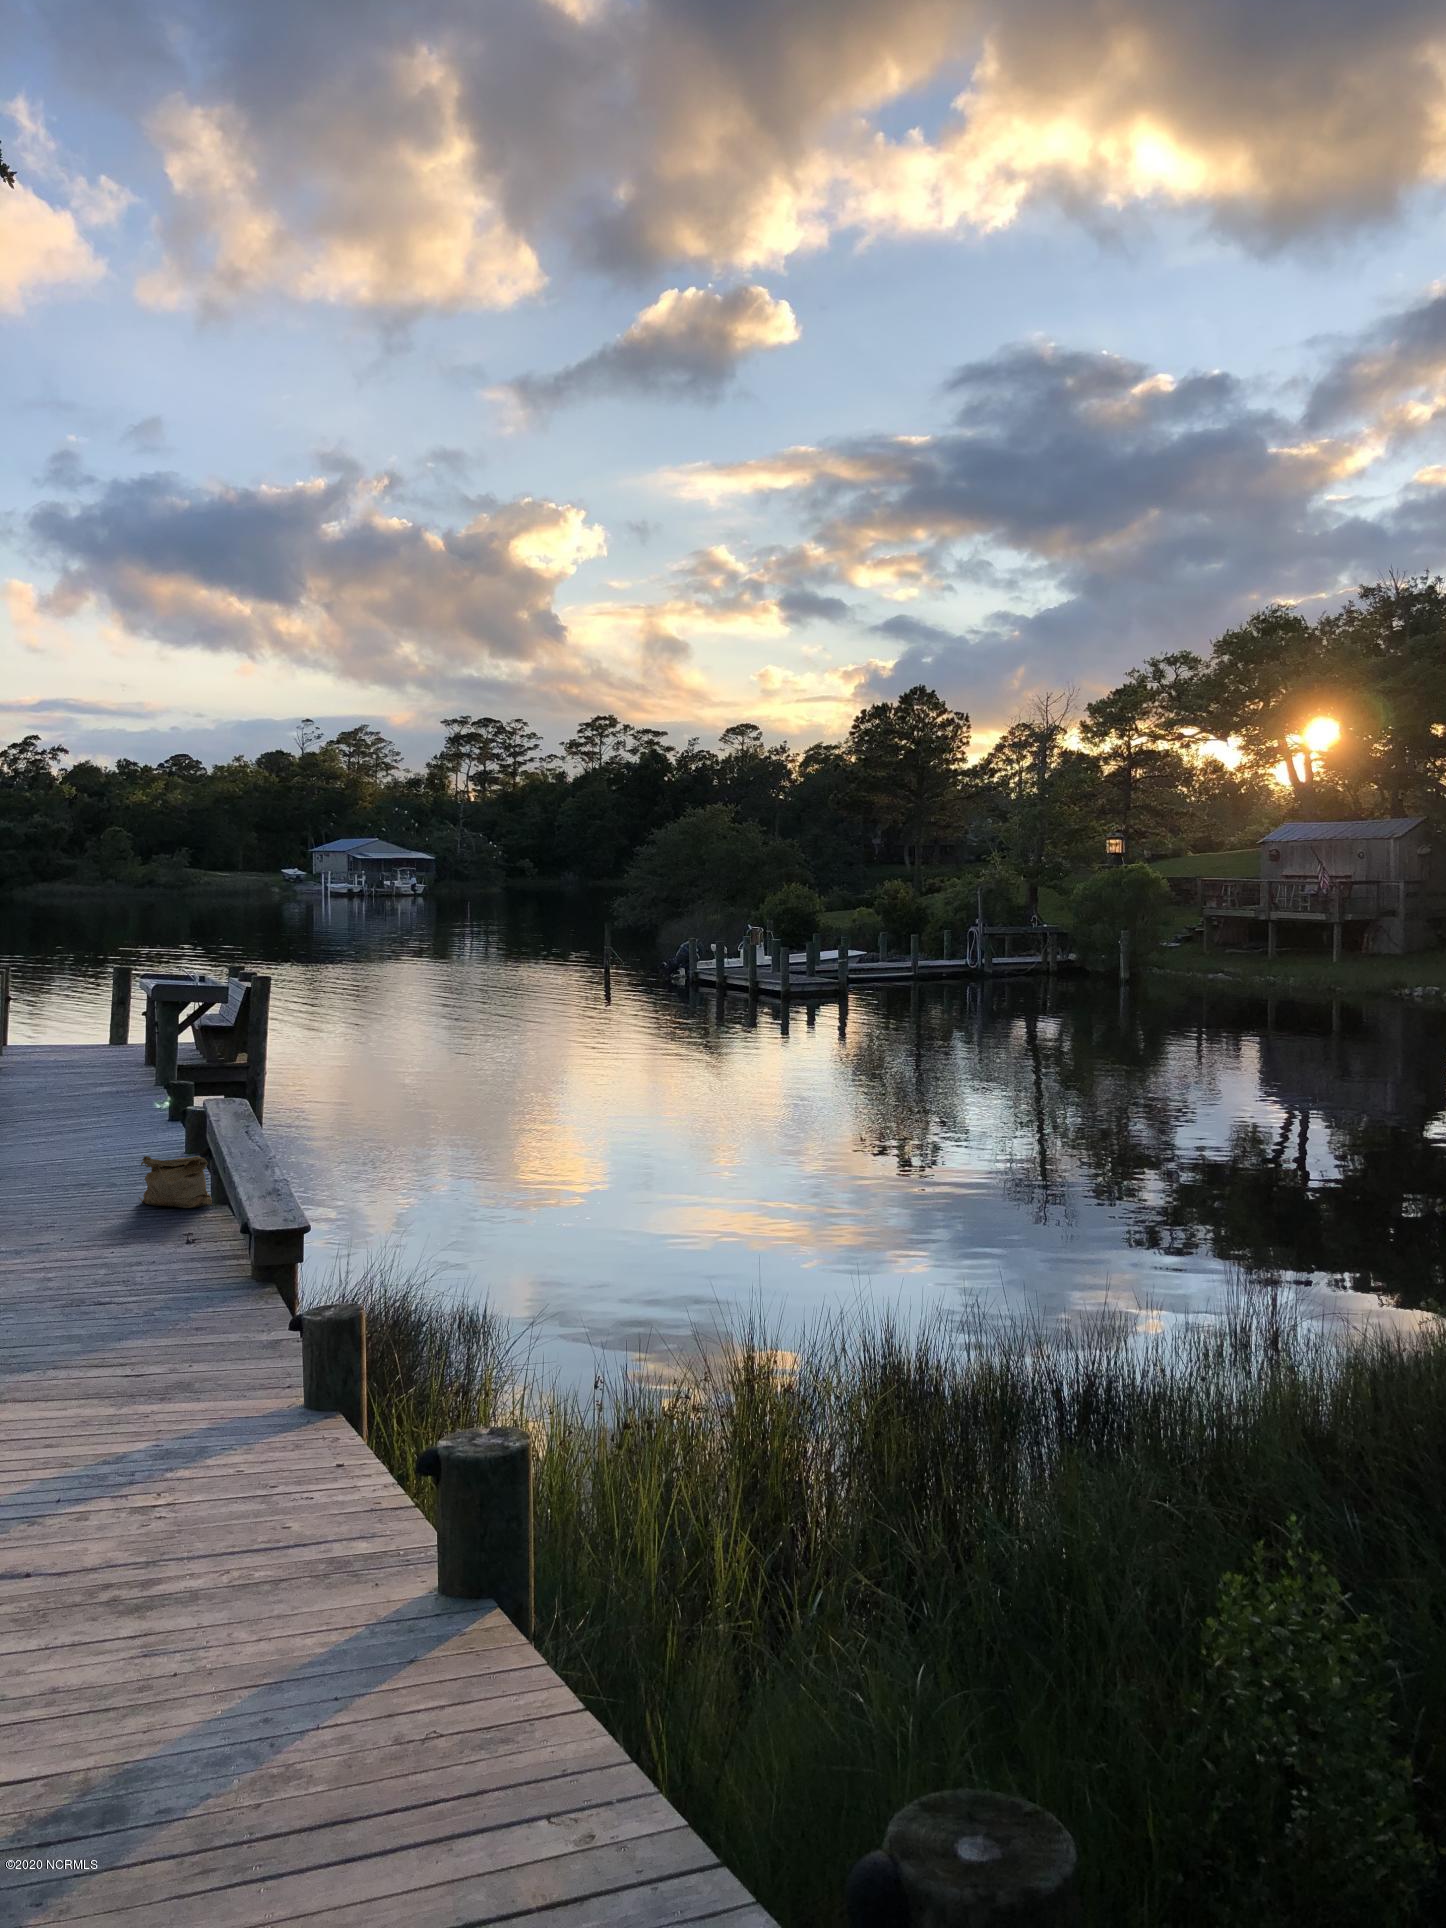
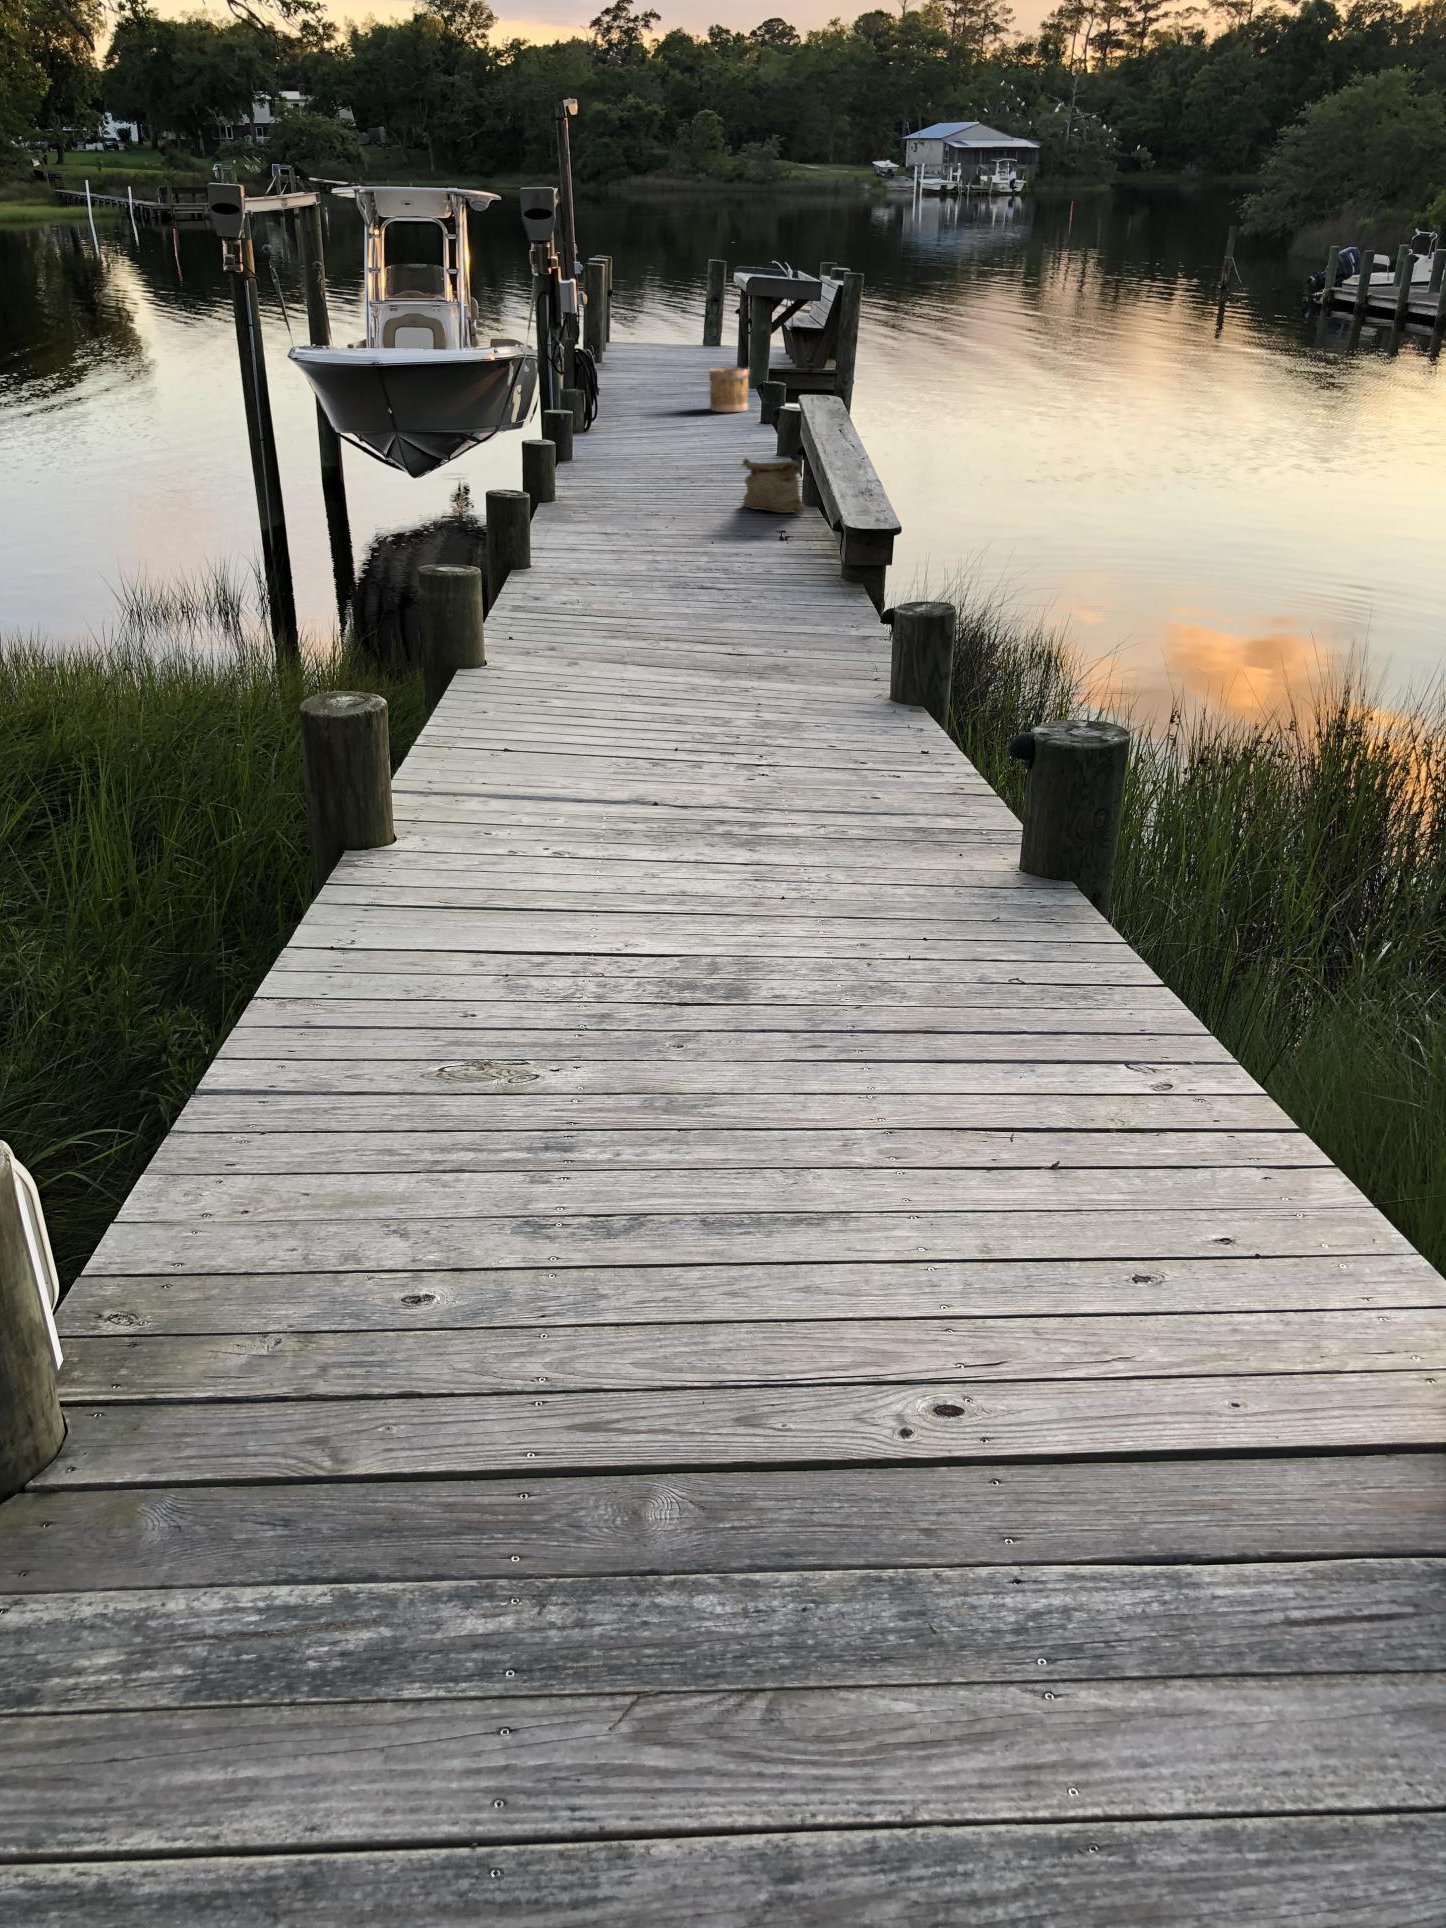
bucket: none [107,1057,156,1100] -> present [709,368,752,412]

